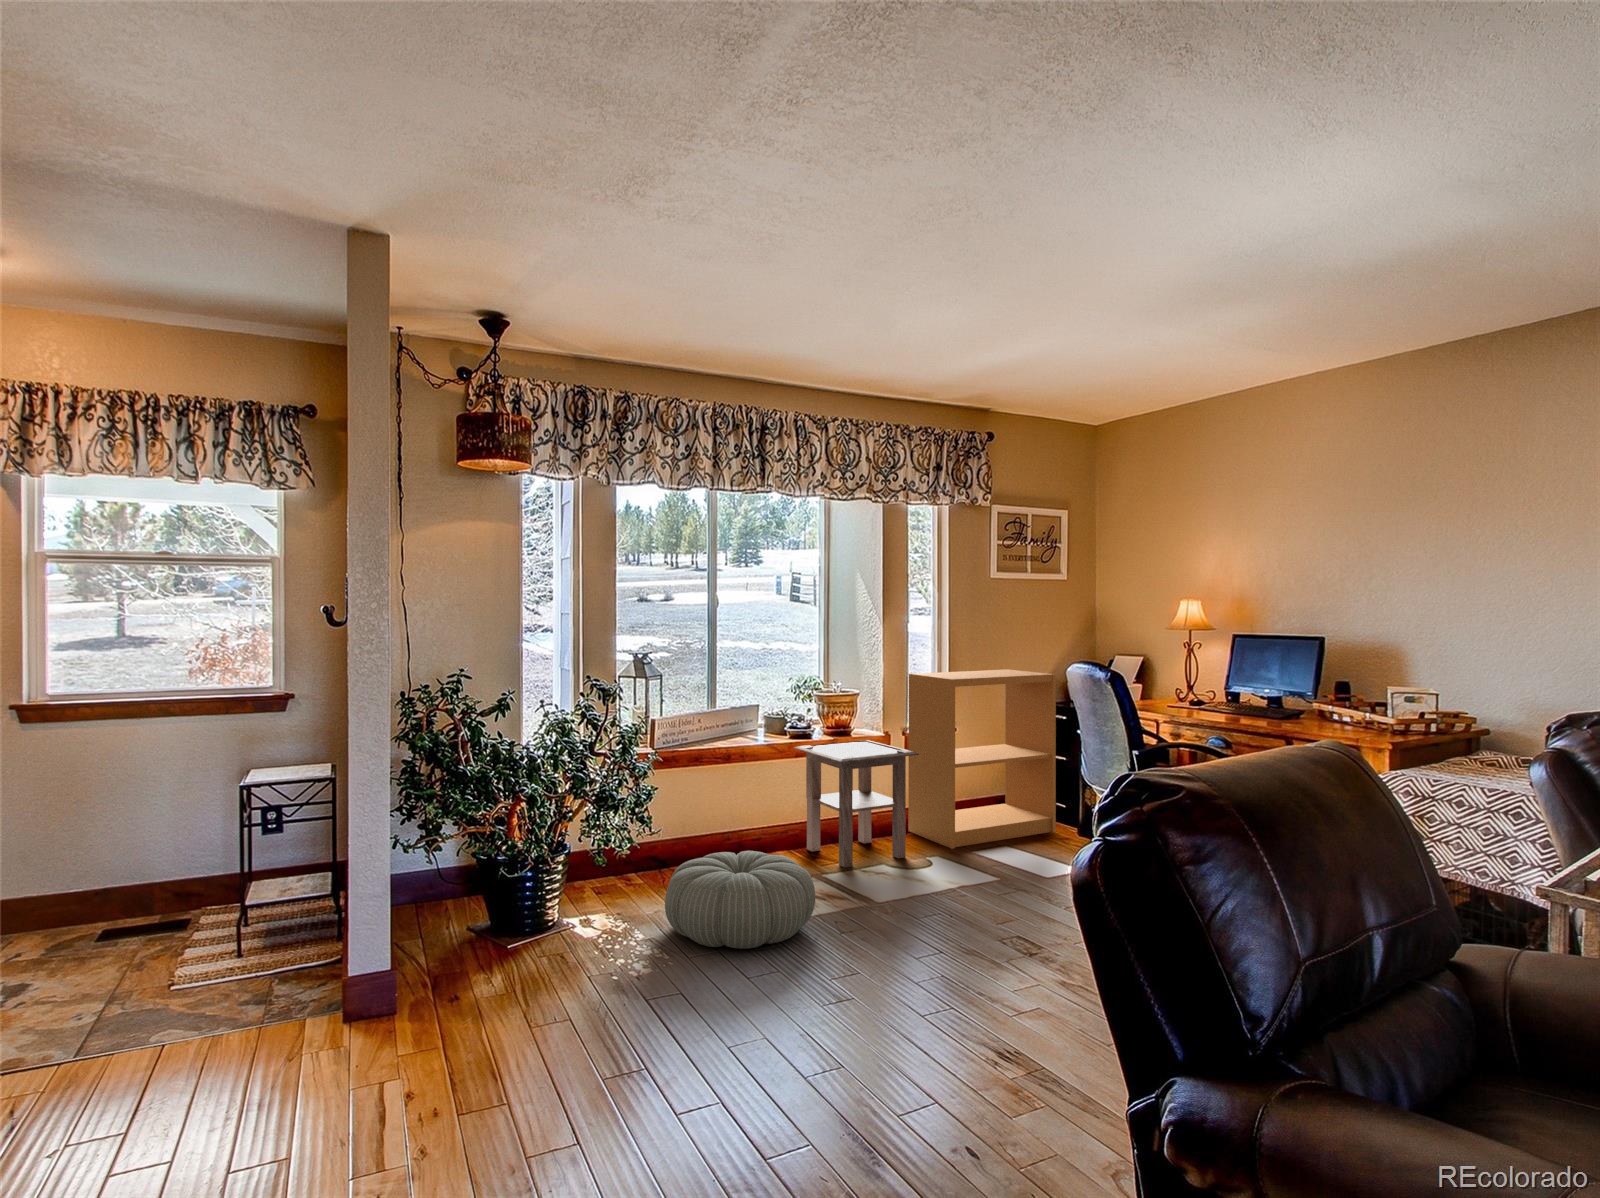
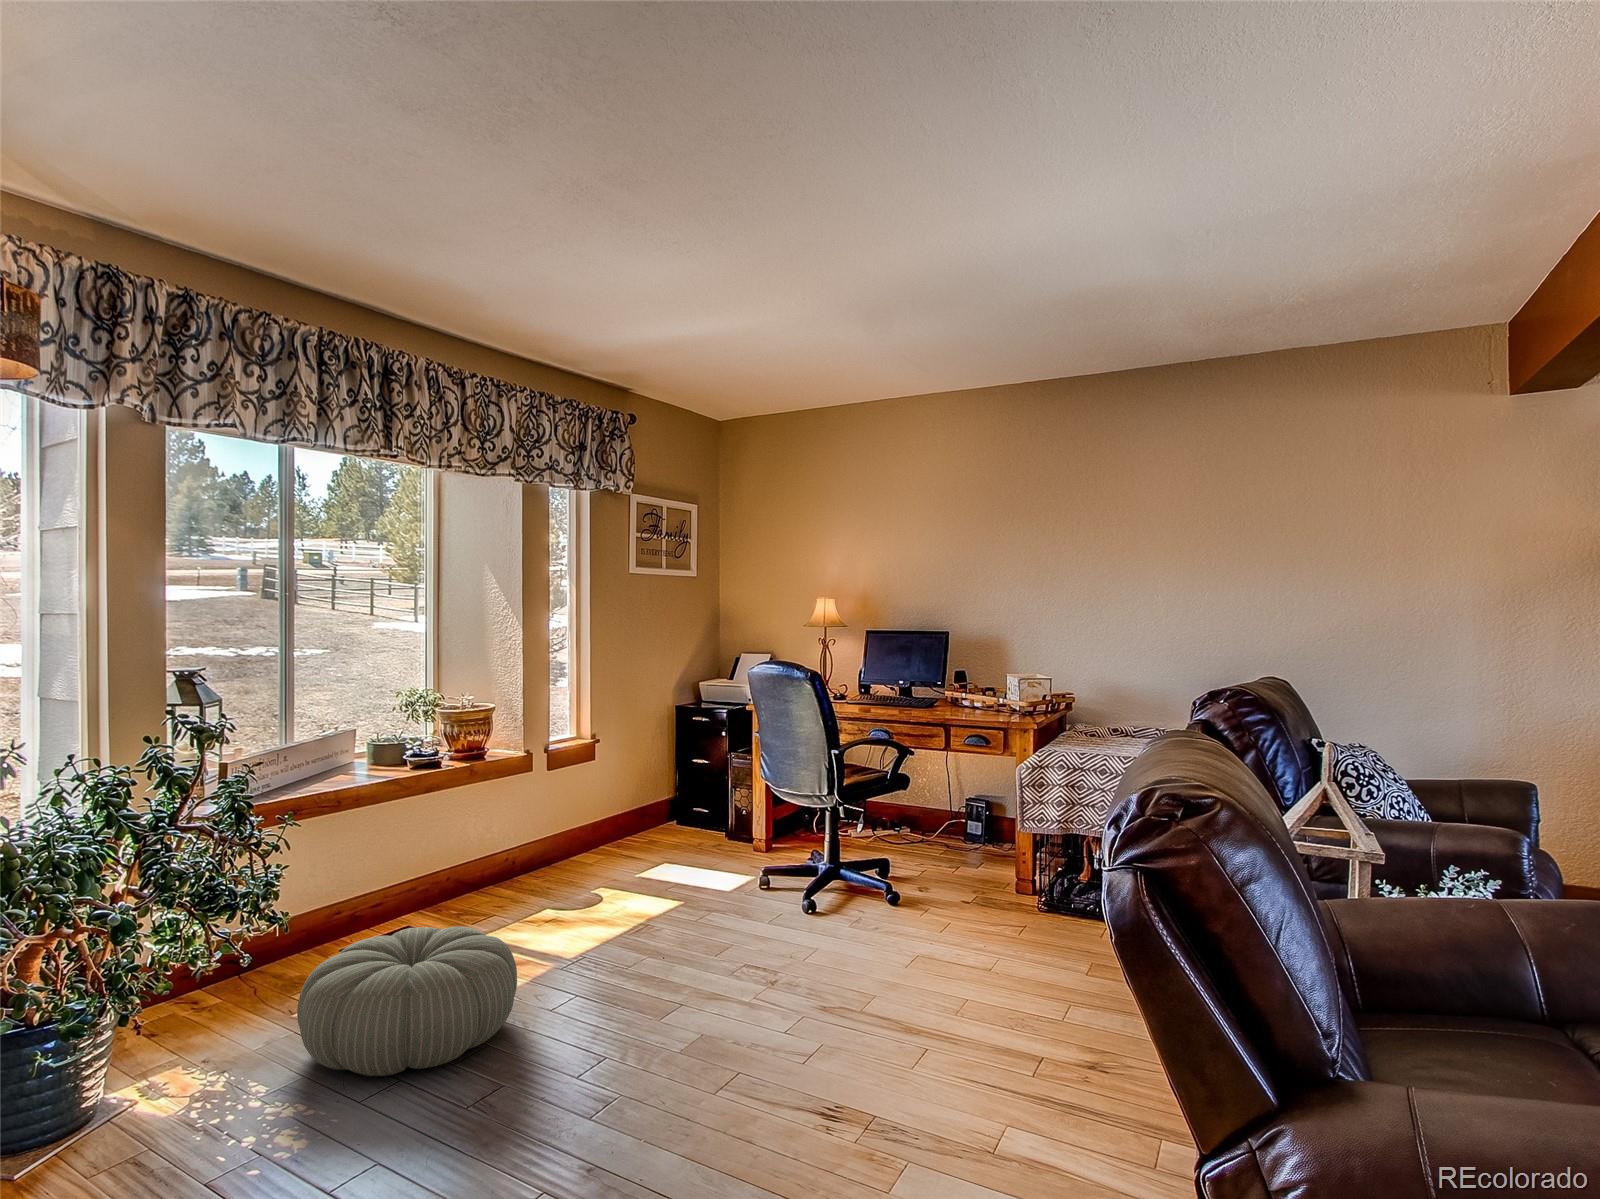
bookshelf: present [908,669,1056,849] -> none [549,672,705,877]
side table: present [794,740,919,868] -> none [421,763,584,923]

